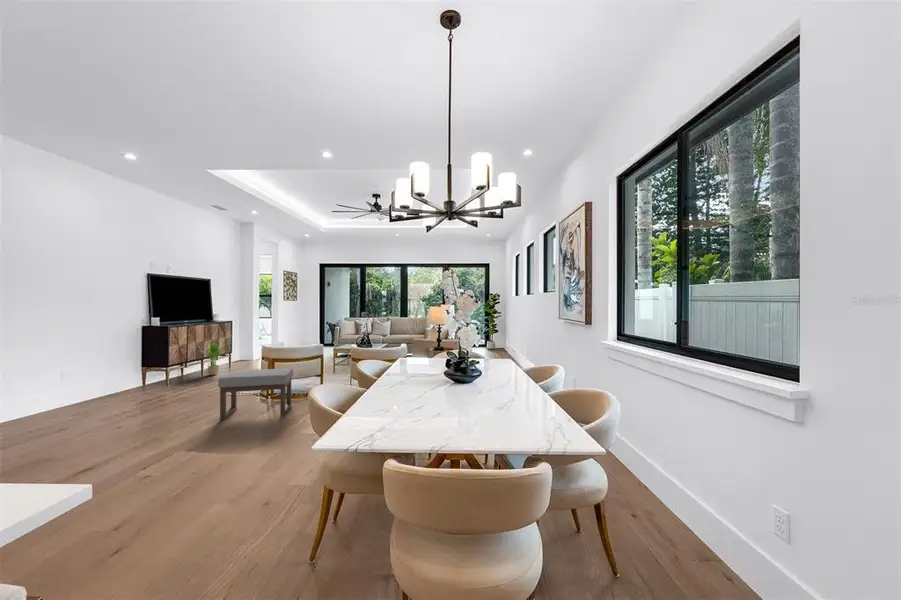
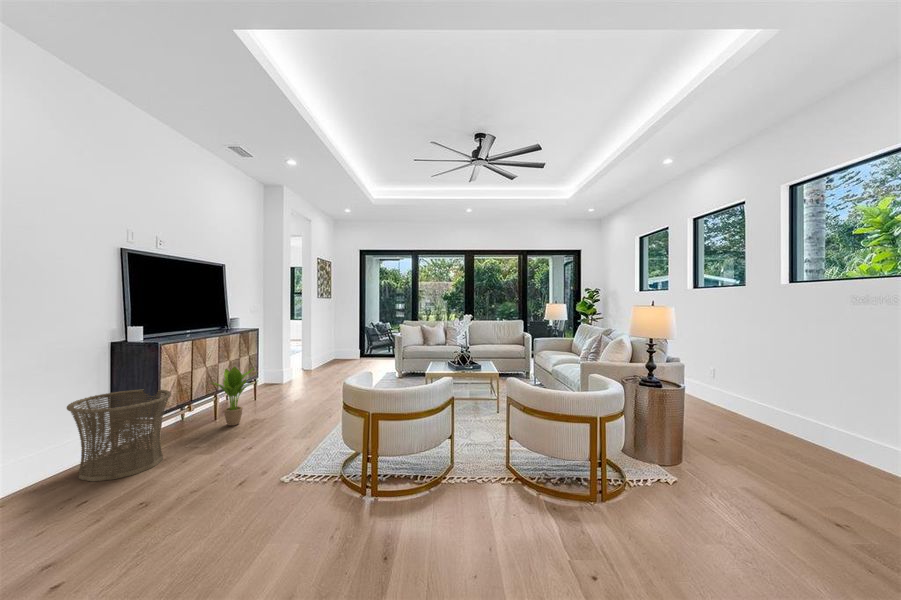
basket: none [117,353,175,397] -> present [67,389,171,481]
ottoman: present [218,368,293,420] -> none [286,436,438,577]

